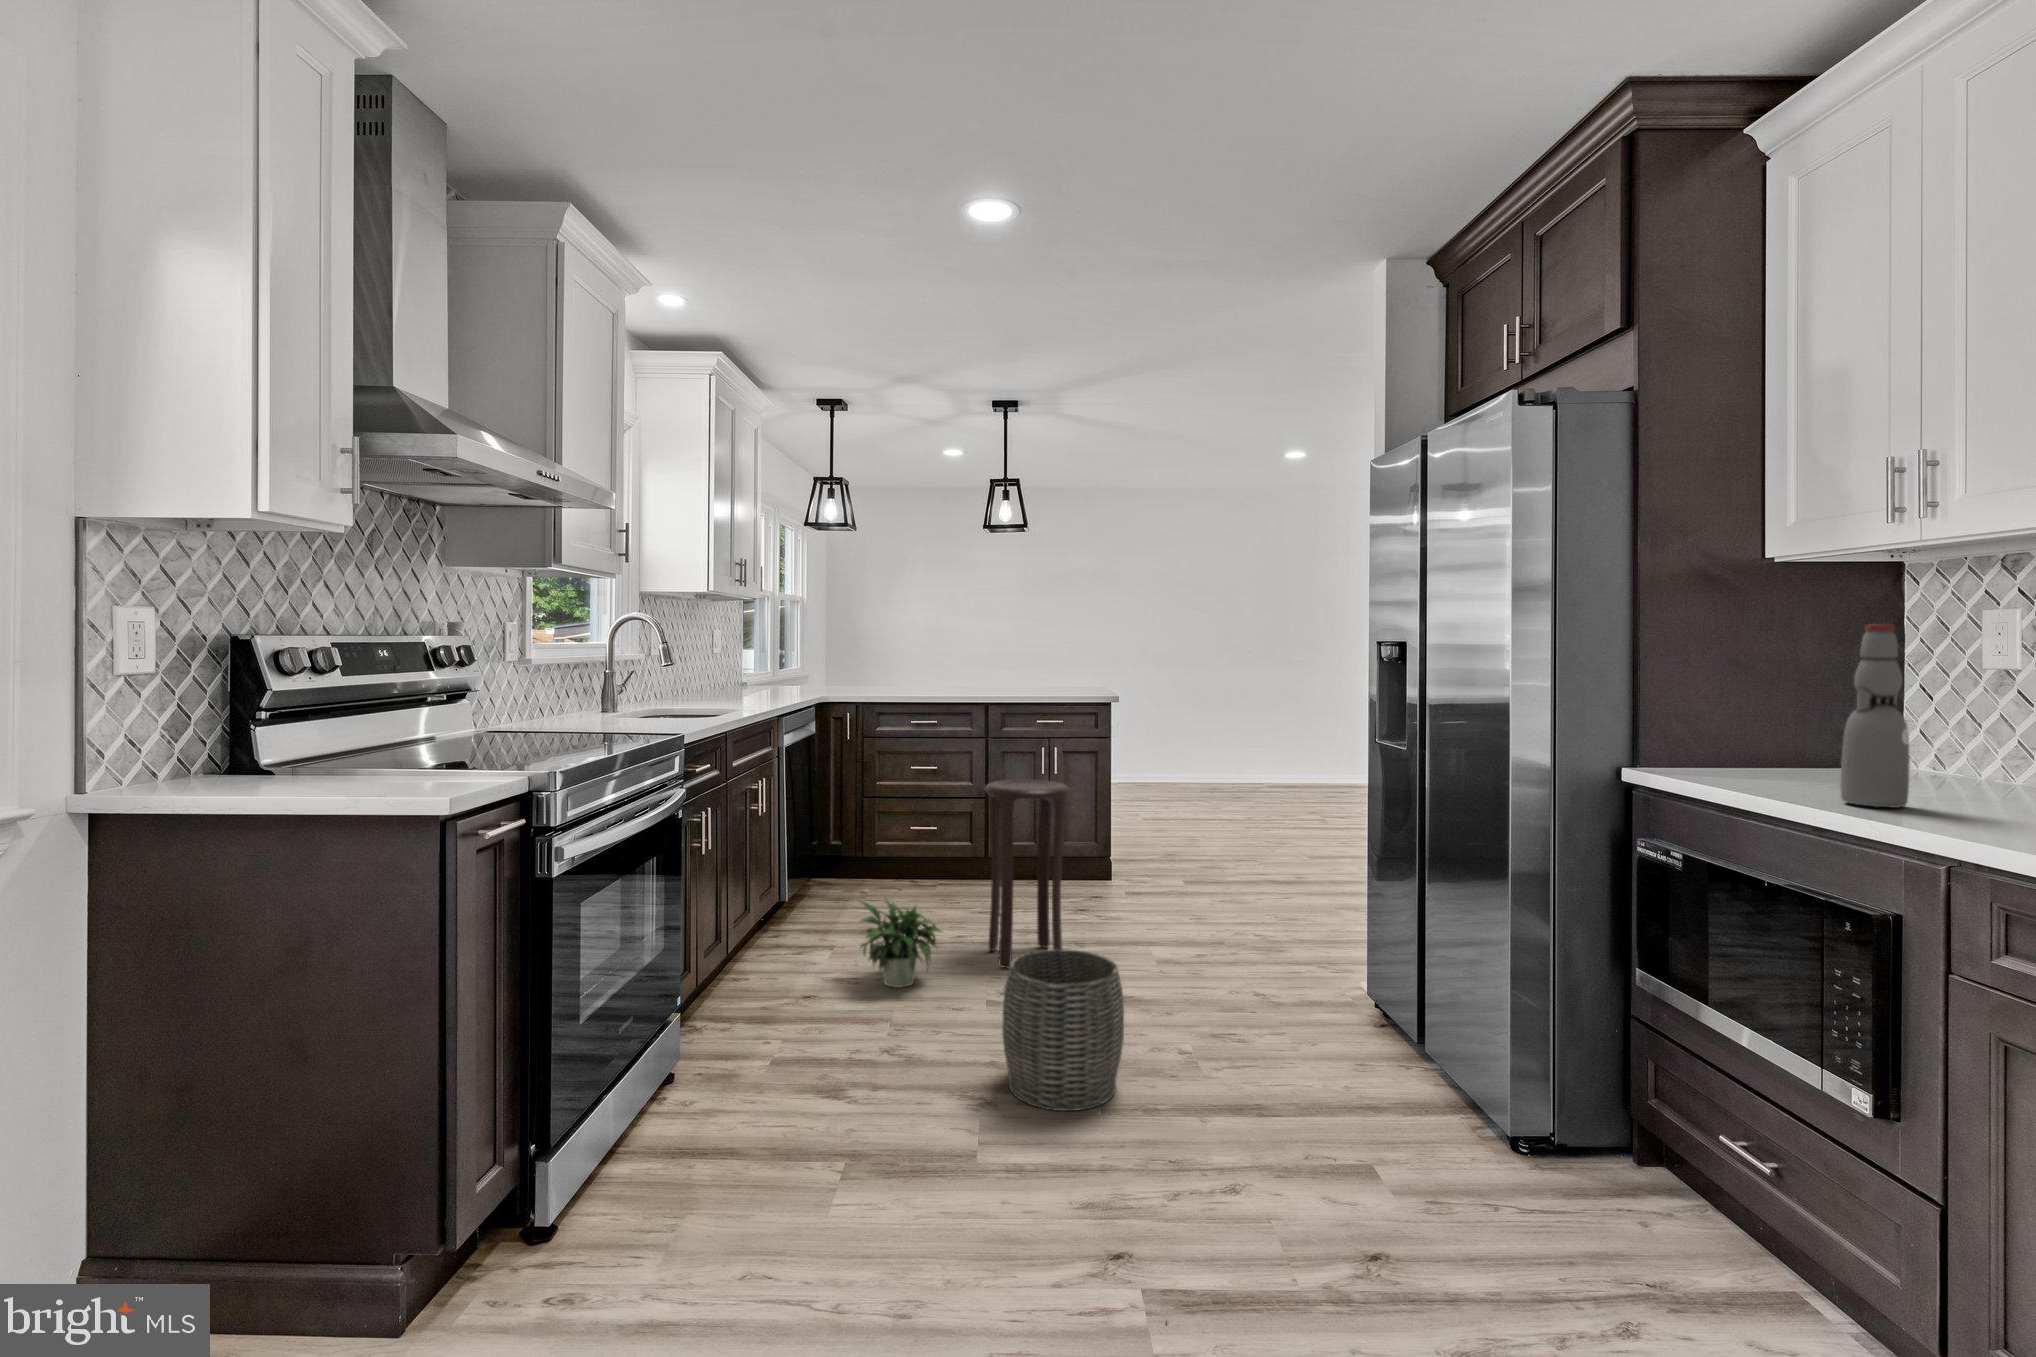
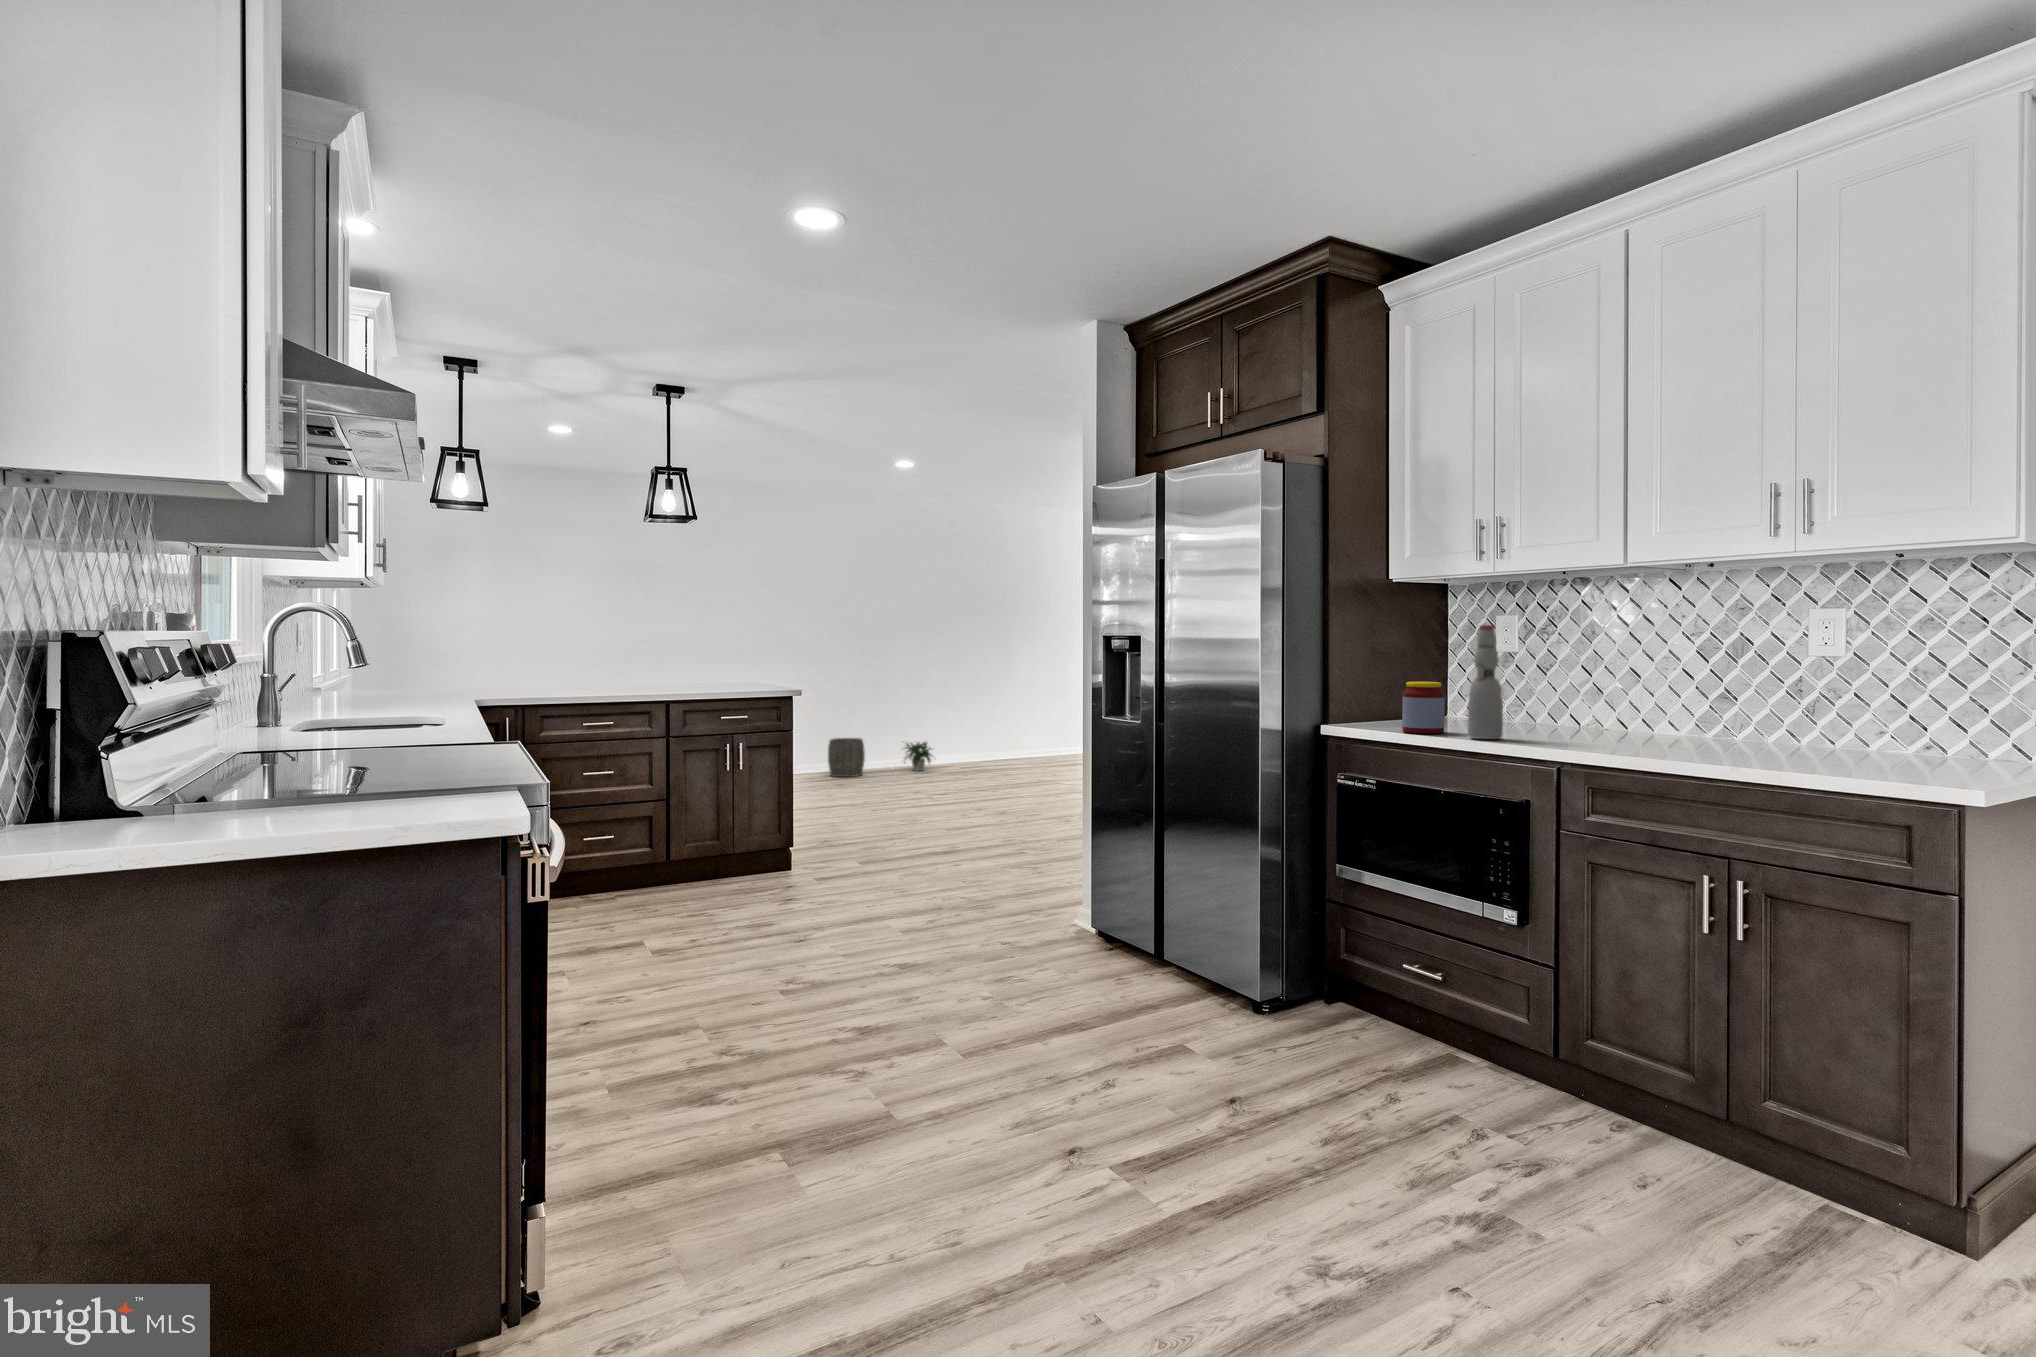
jar: none [1744,710,1821,790] -> present [1402,682,1445,734]
stool: present [985,780,1069,968] -> none [738,776,826,966]
potted plant: present [860,899,942,988] -> present [904,742,932,771]
woven basket: present [1002,949,1124,1111] -> present [828,738,865,777]

